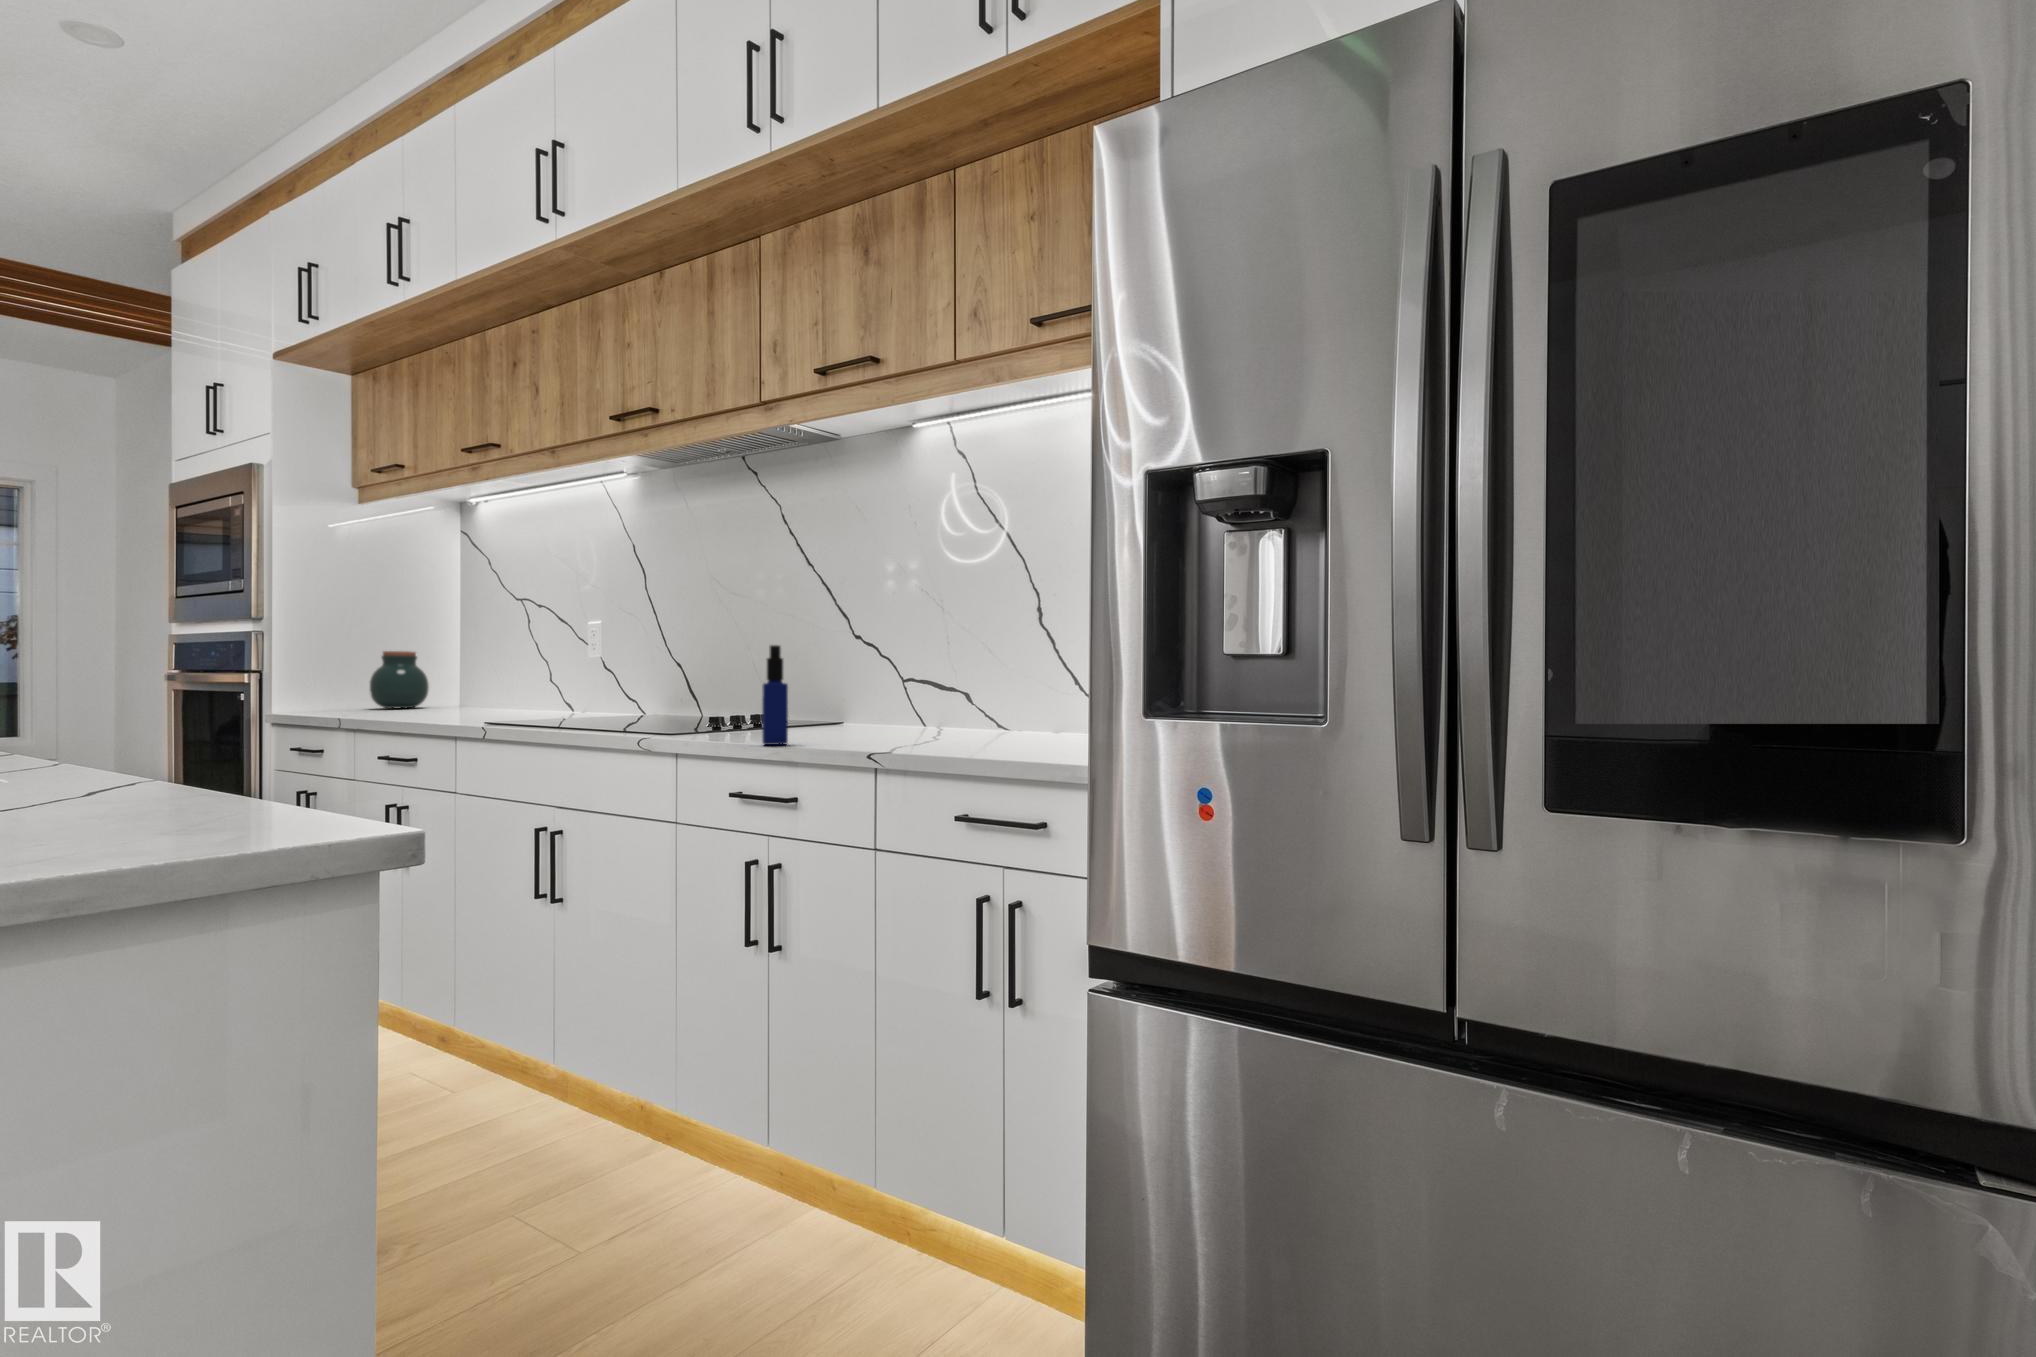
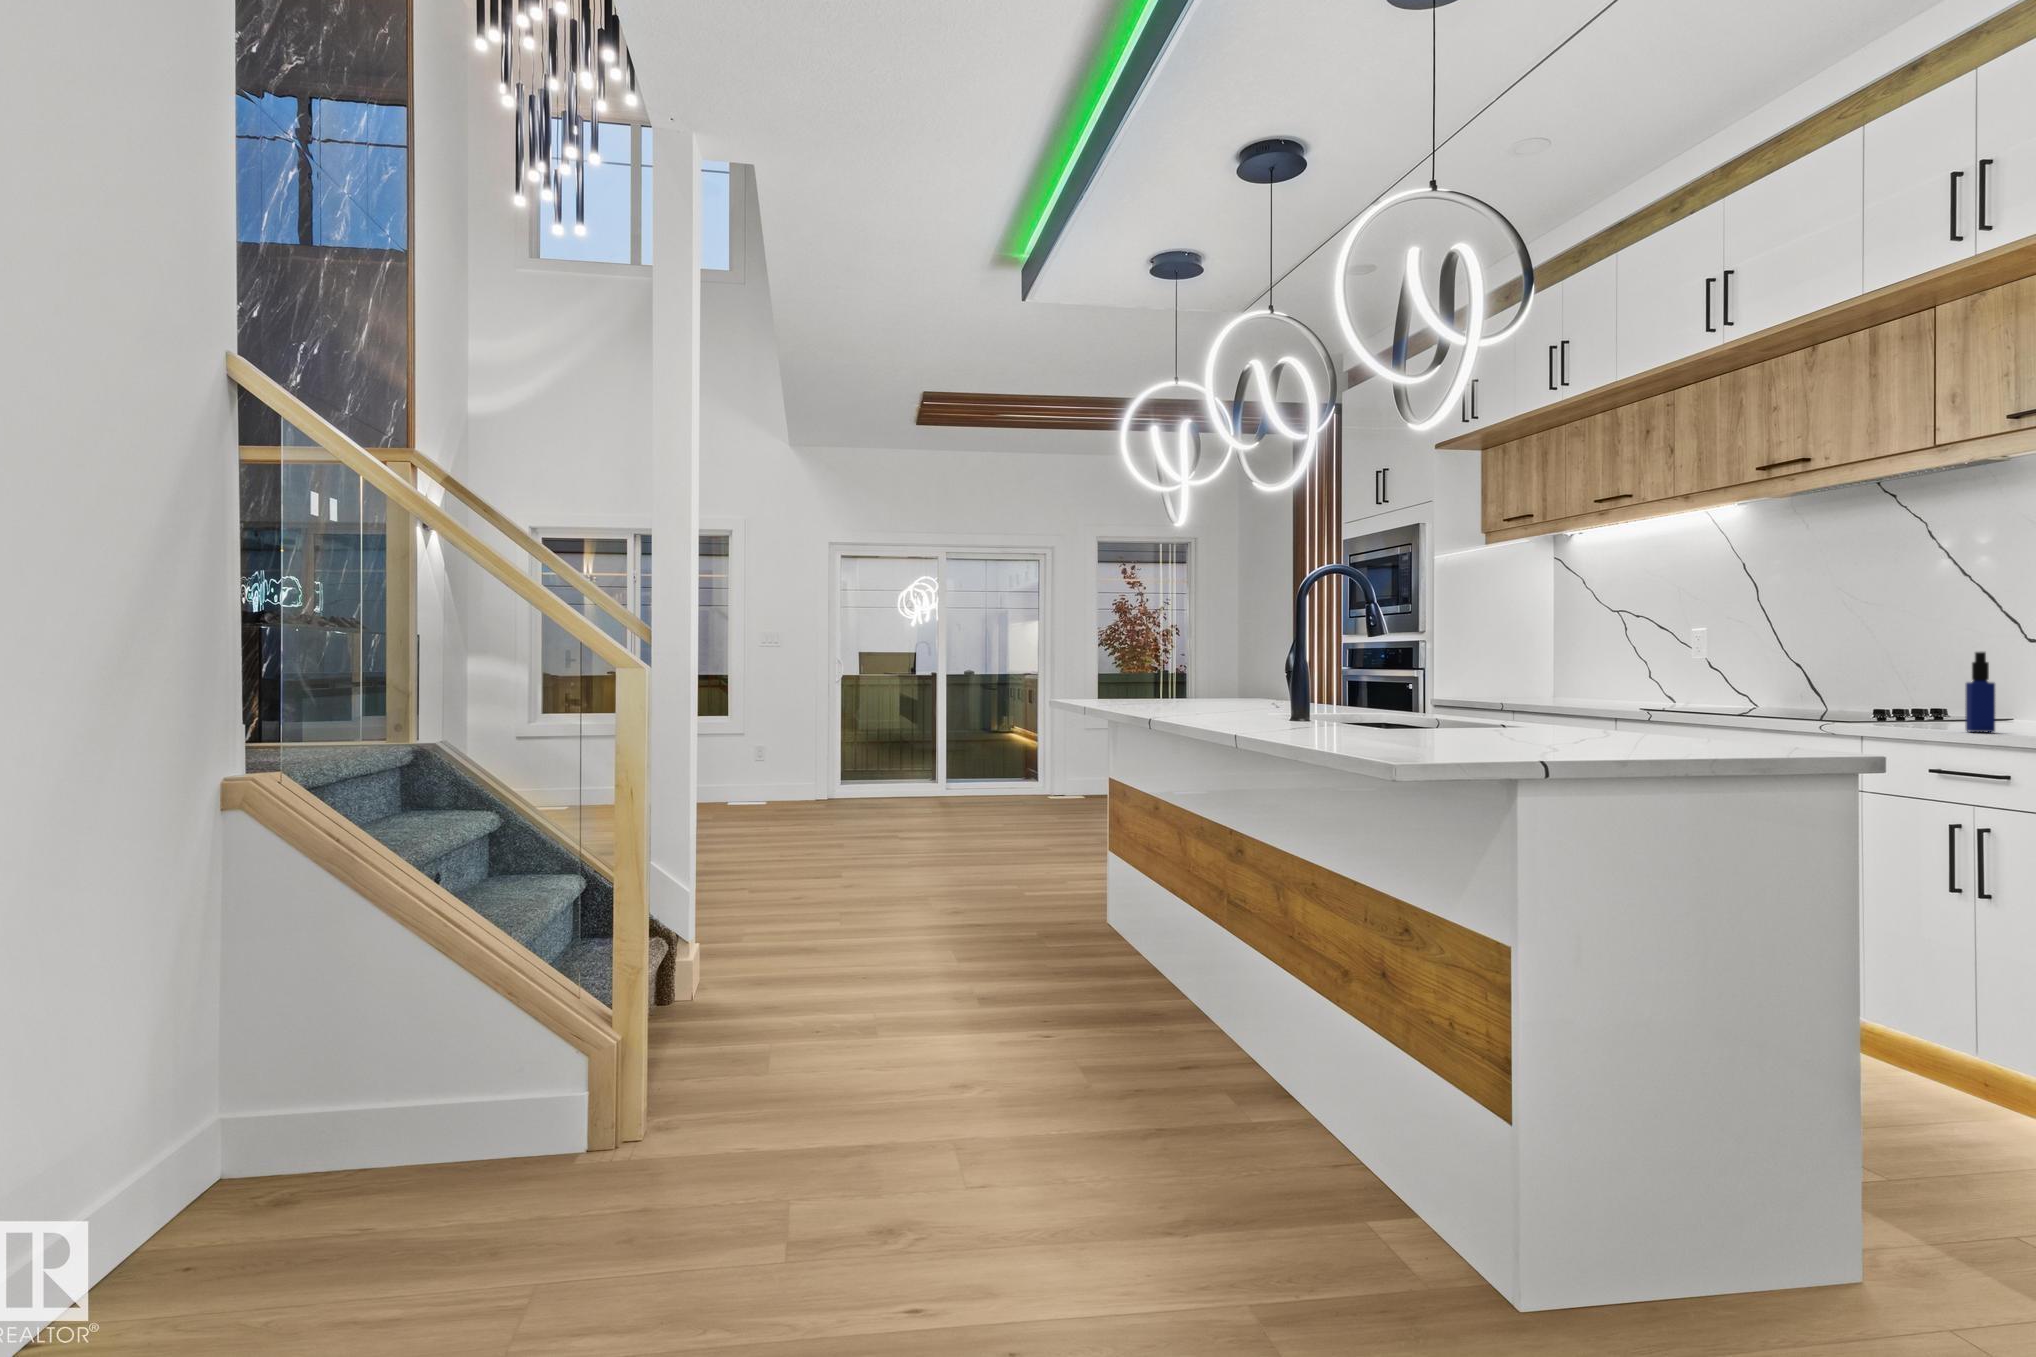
jar: present [370,651,429,708] -> none [1497,654,1540,697]

